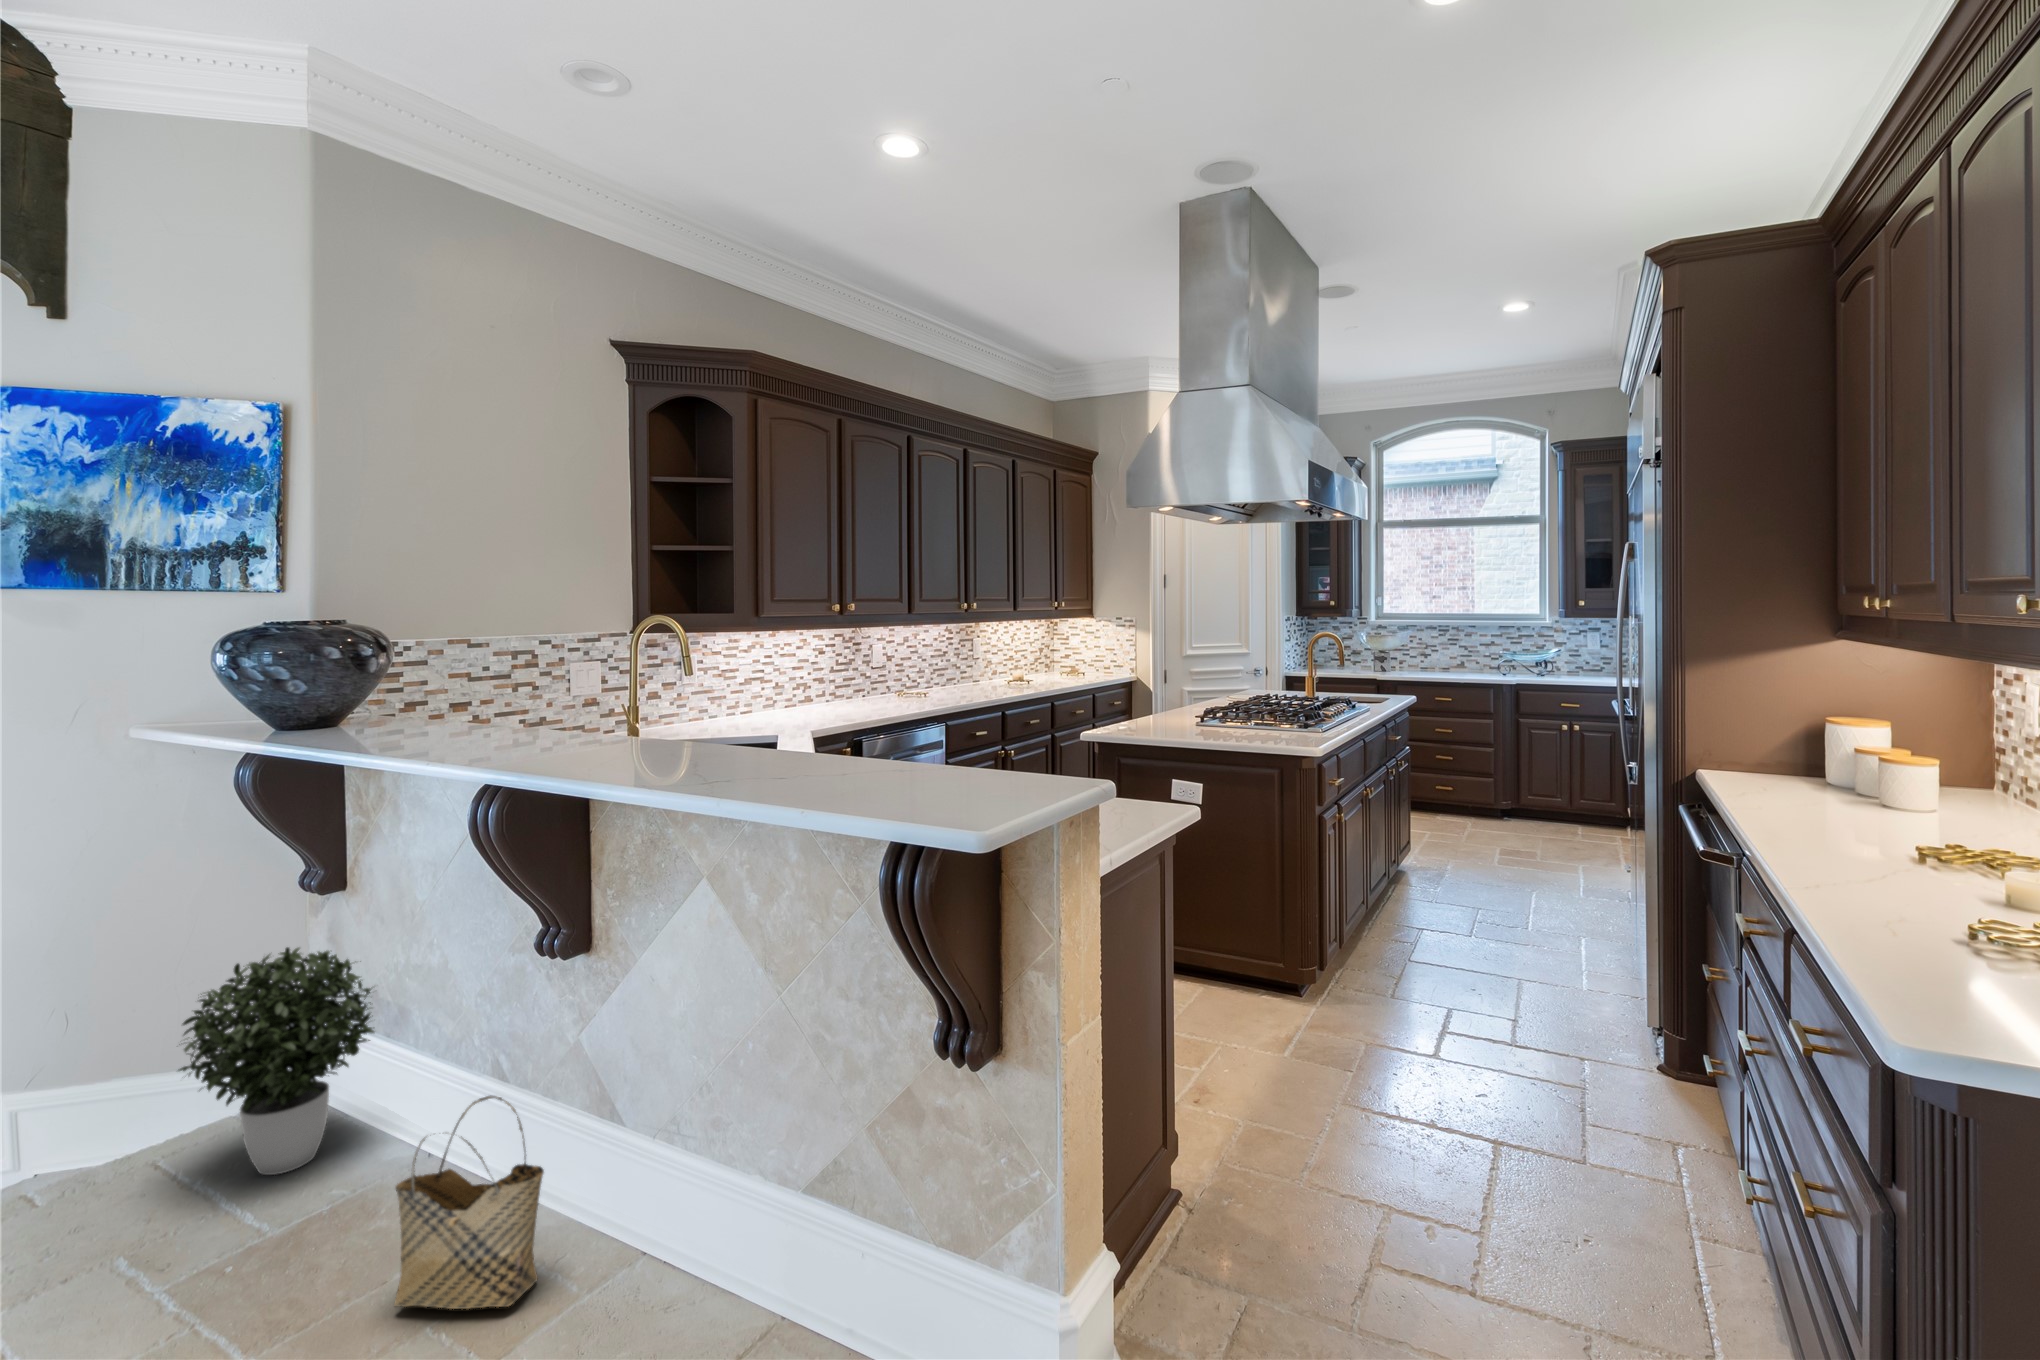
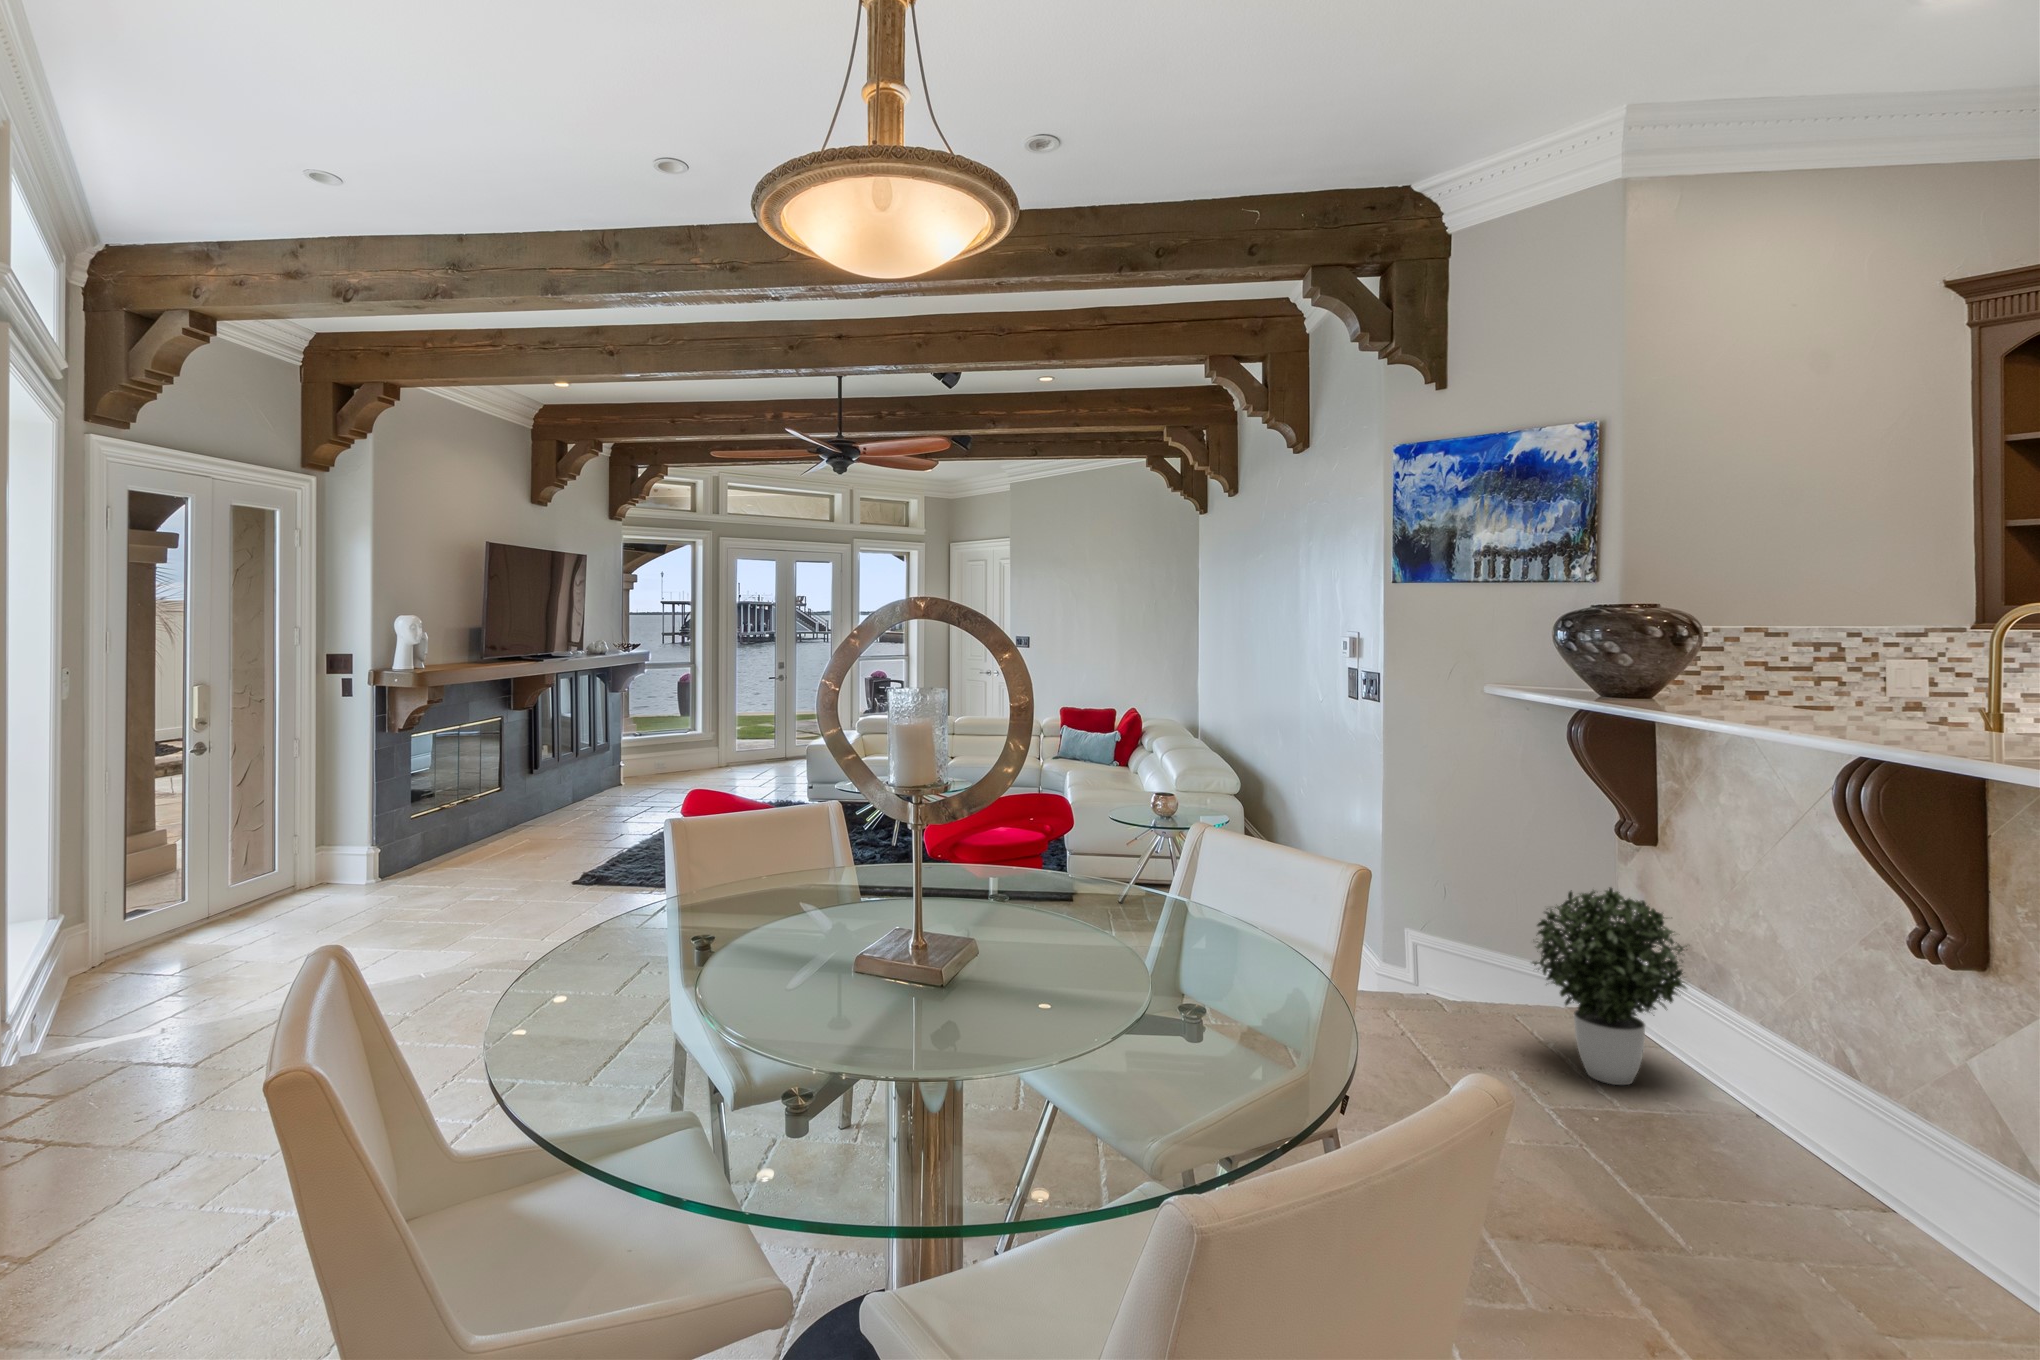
woven basket: present [394,1096,544,1309] -> none [1741,1072,1917,1301]

